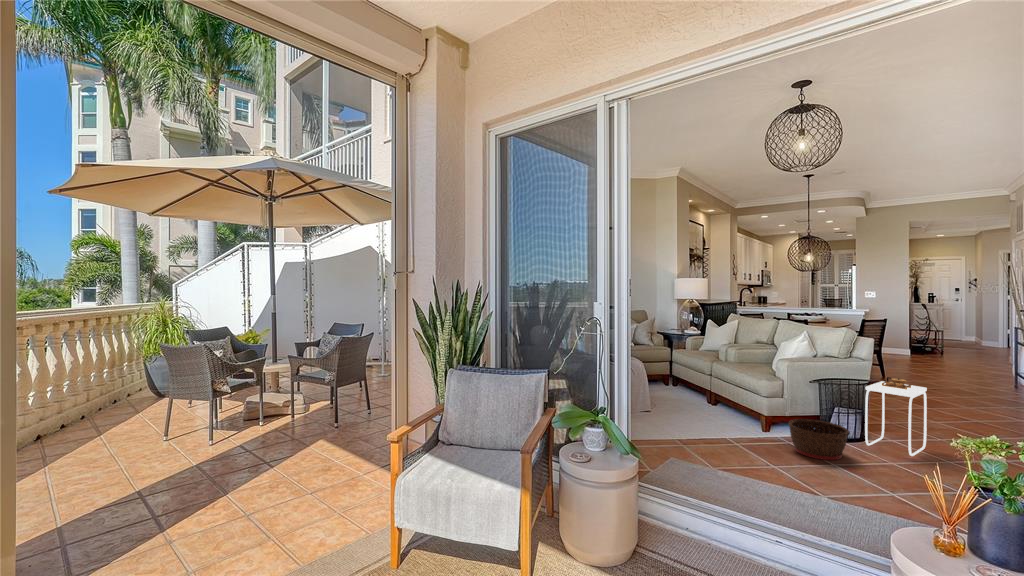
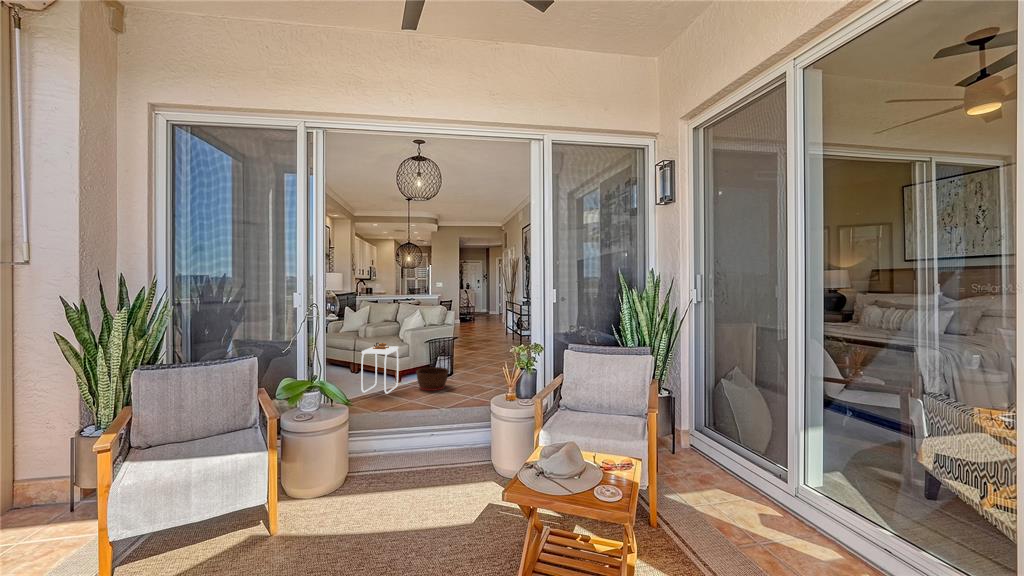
side table: present [865,377,927,456] -> present [361,343,398,394]

